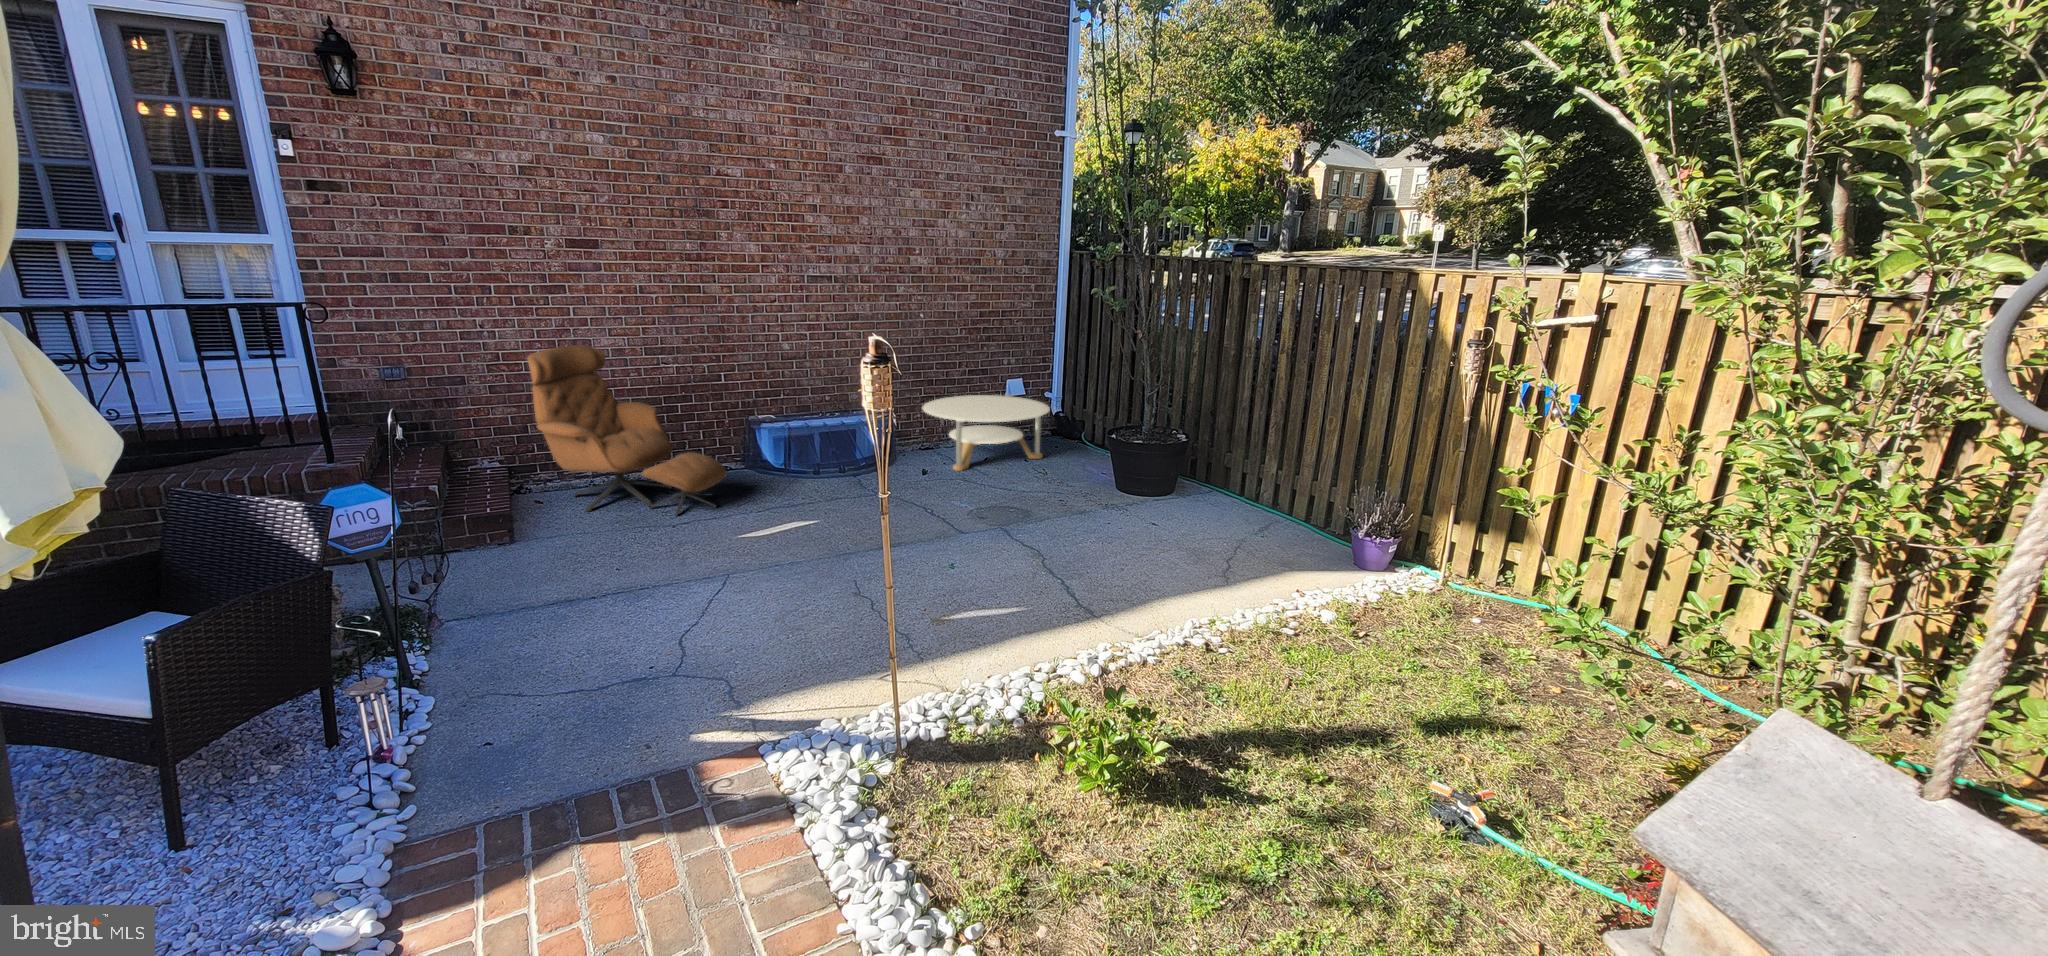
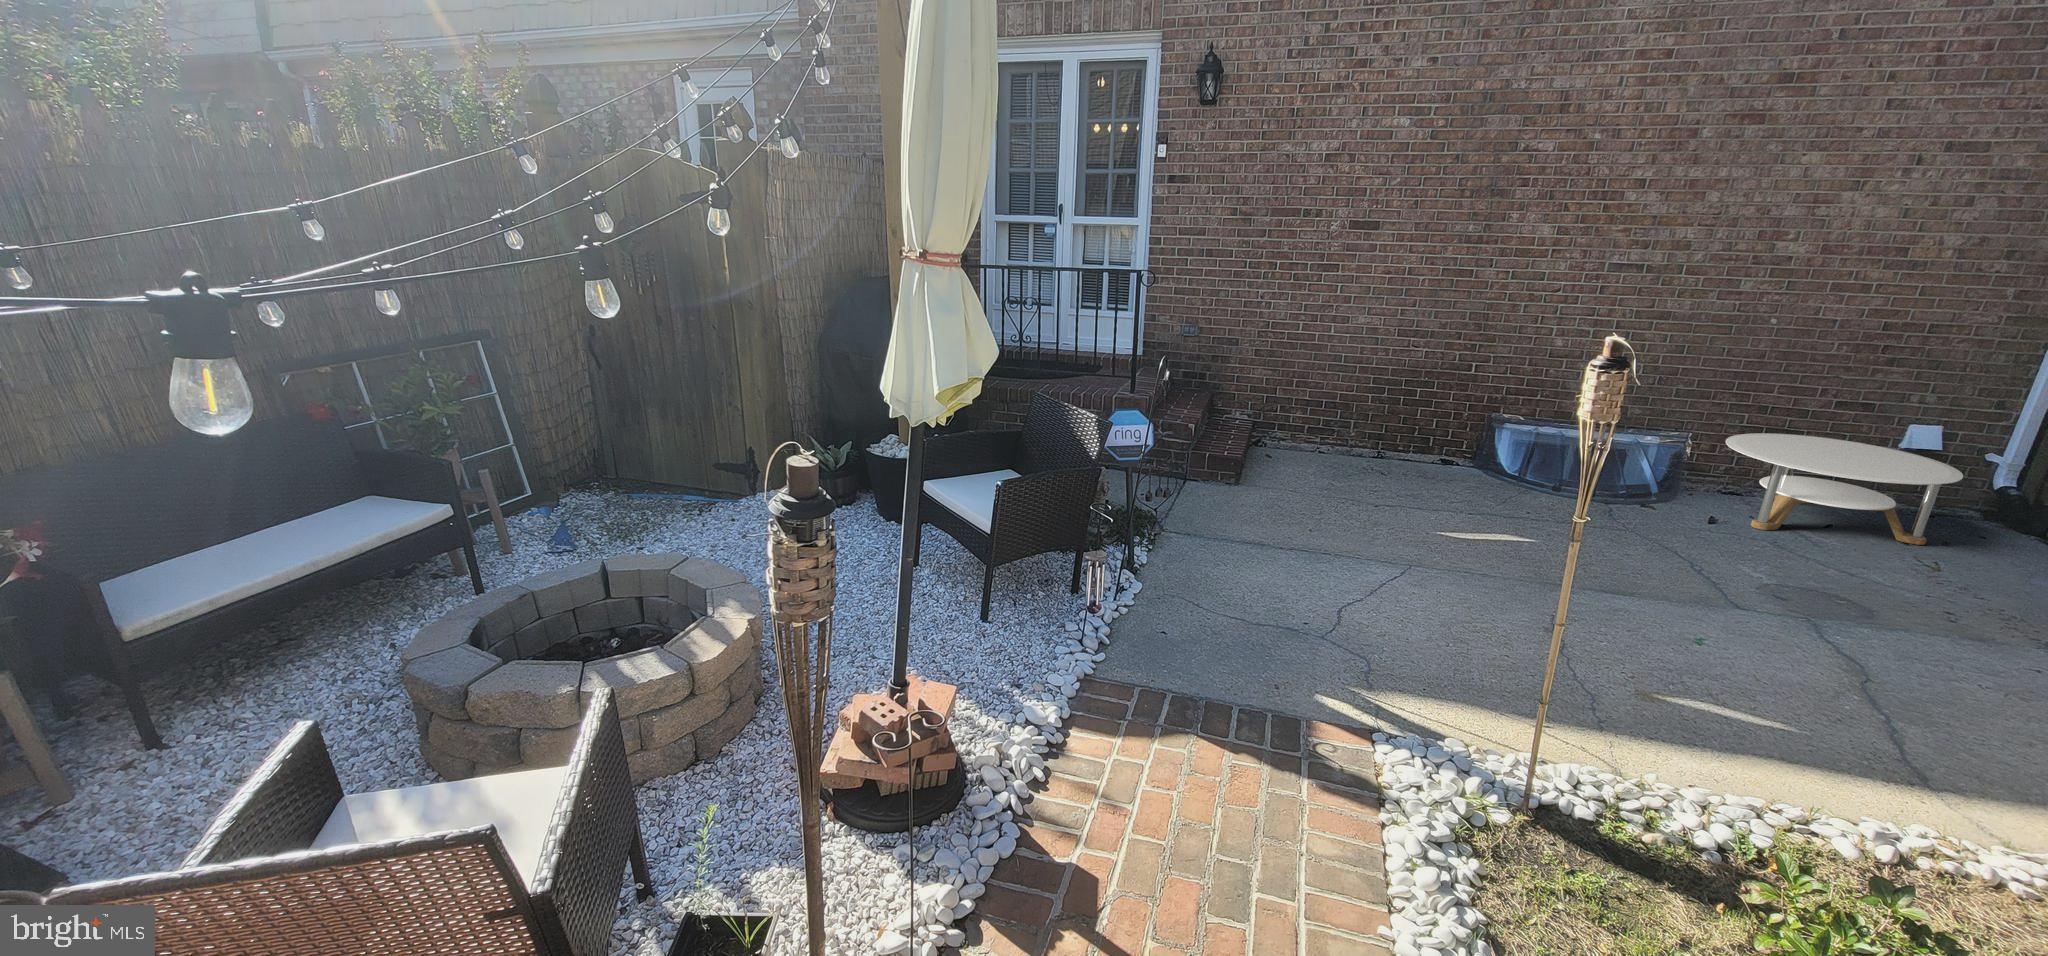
lounge chair: present [527,345,727,515] -> none [1283,321,1445,497]

